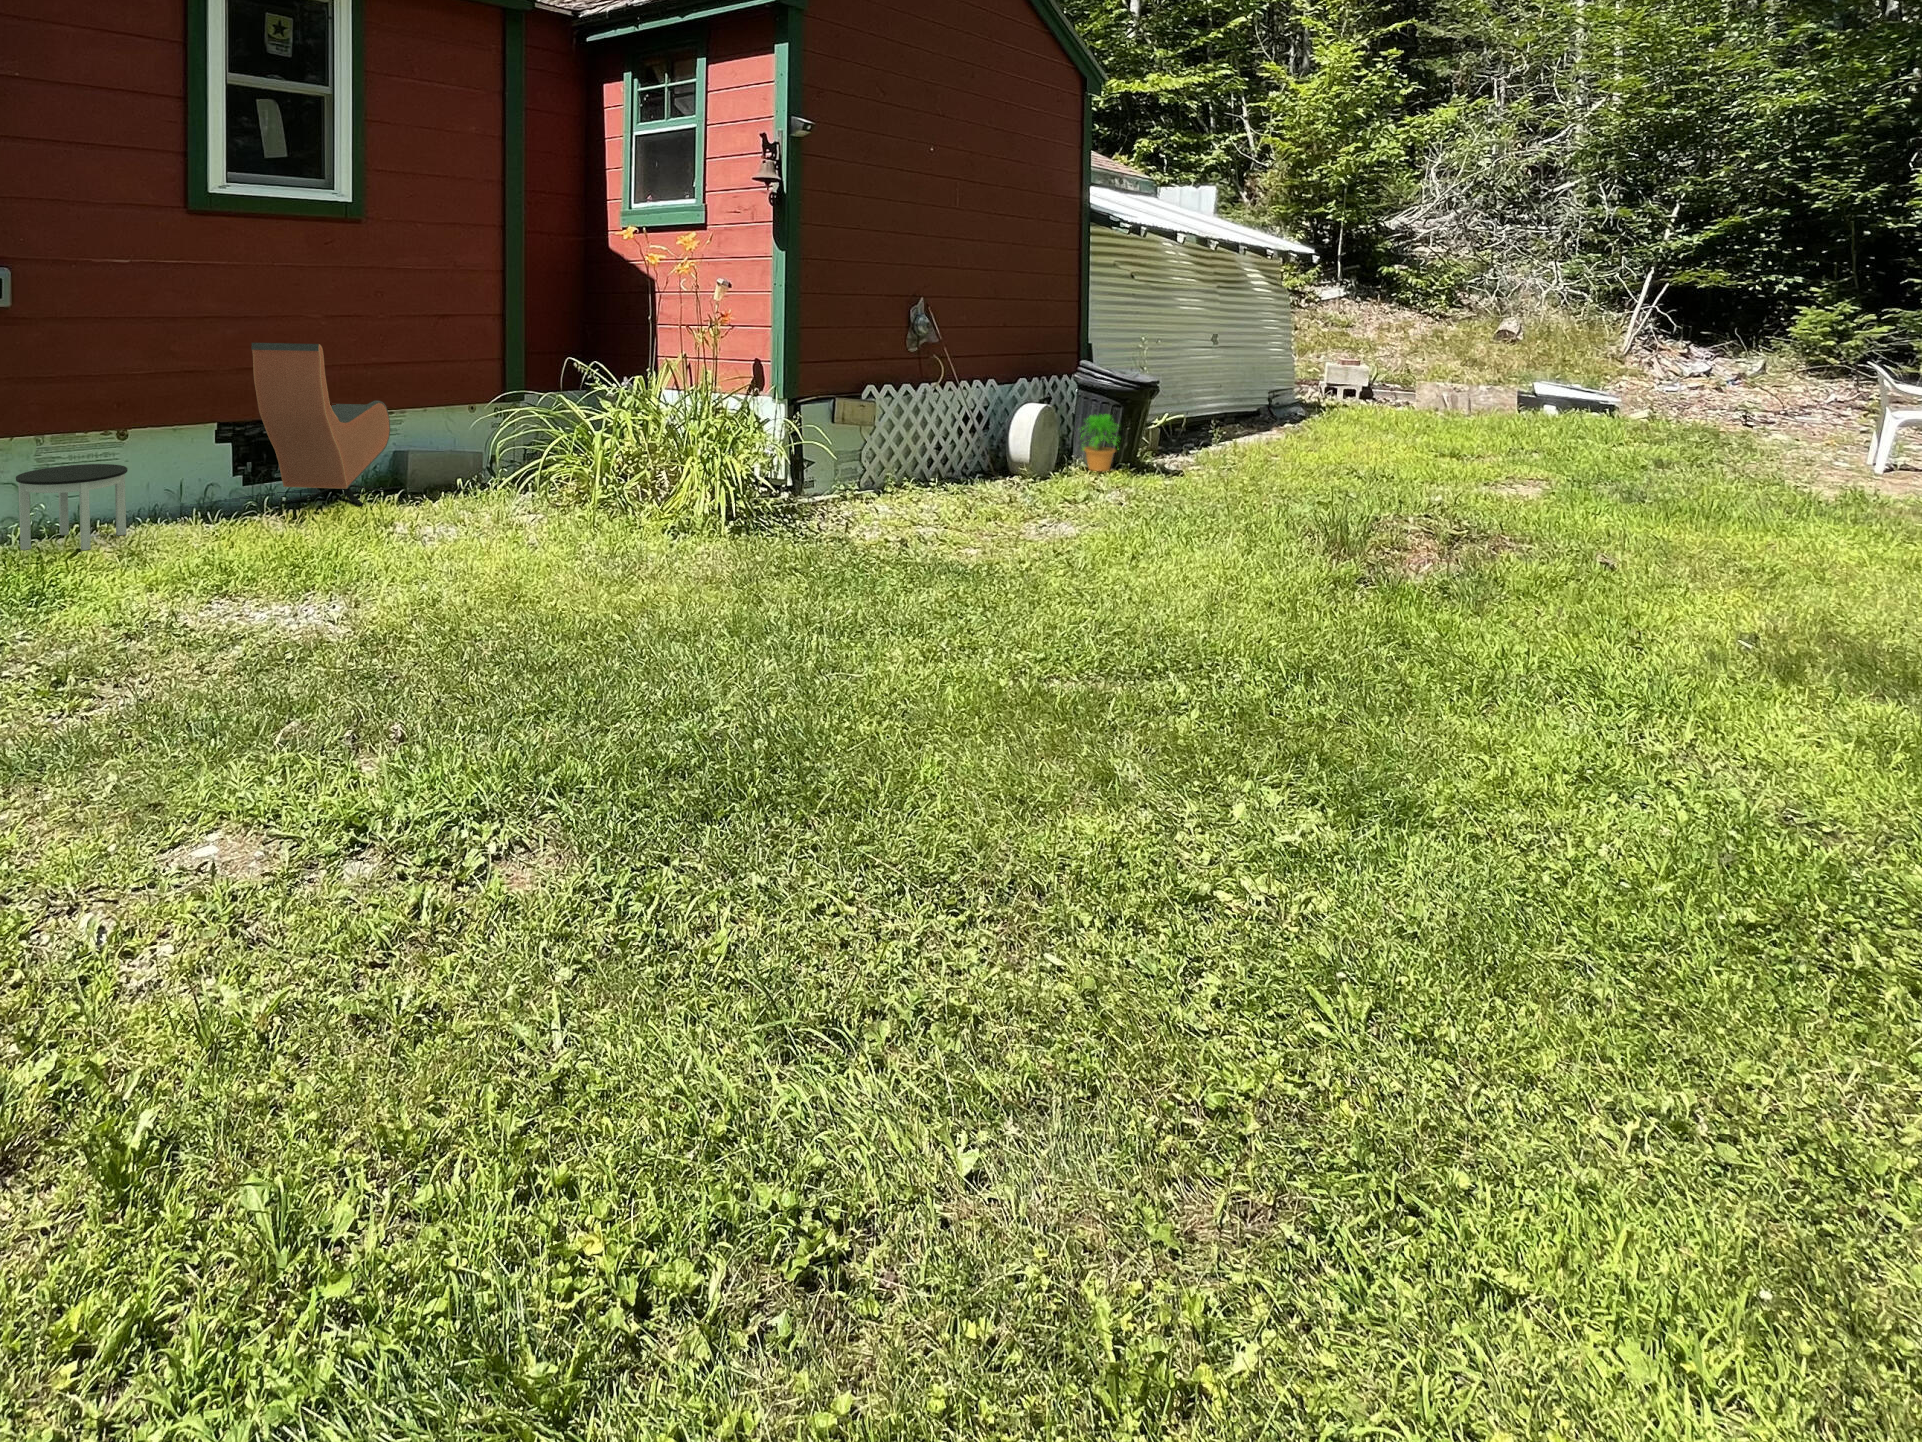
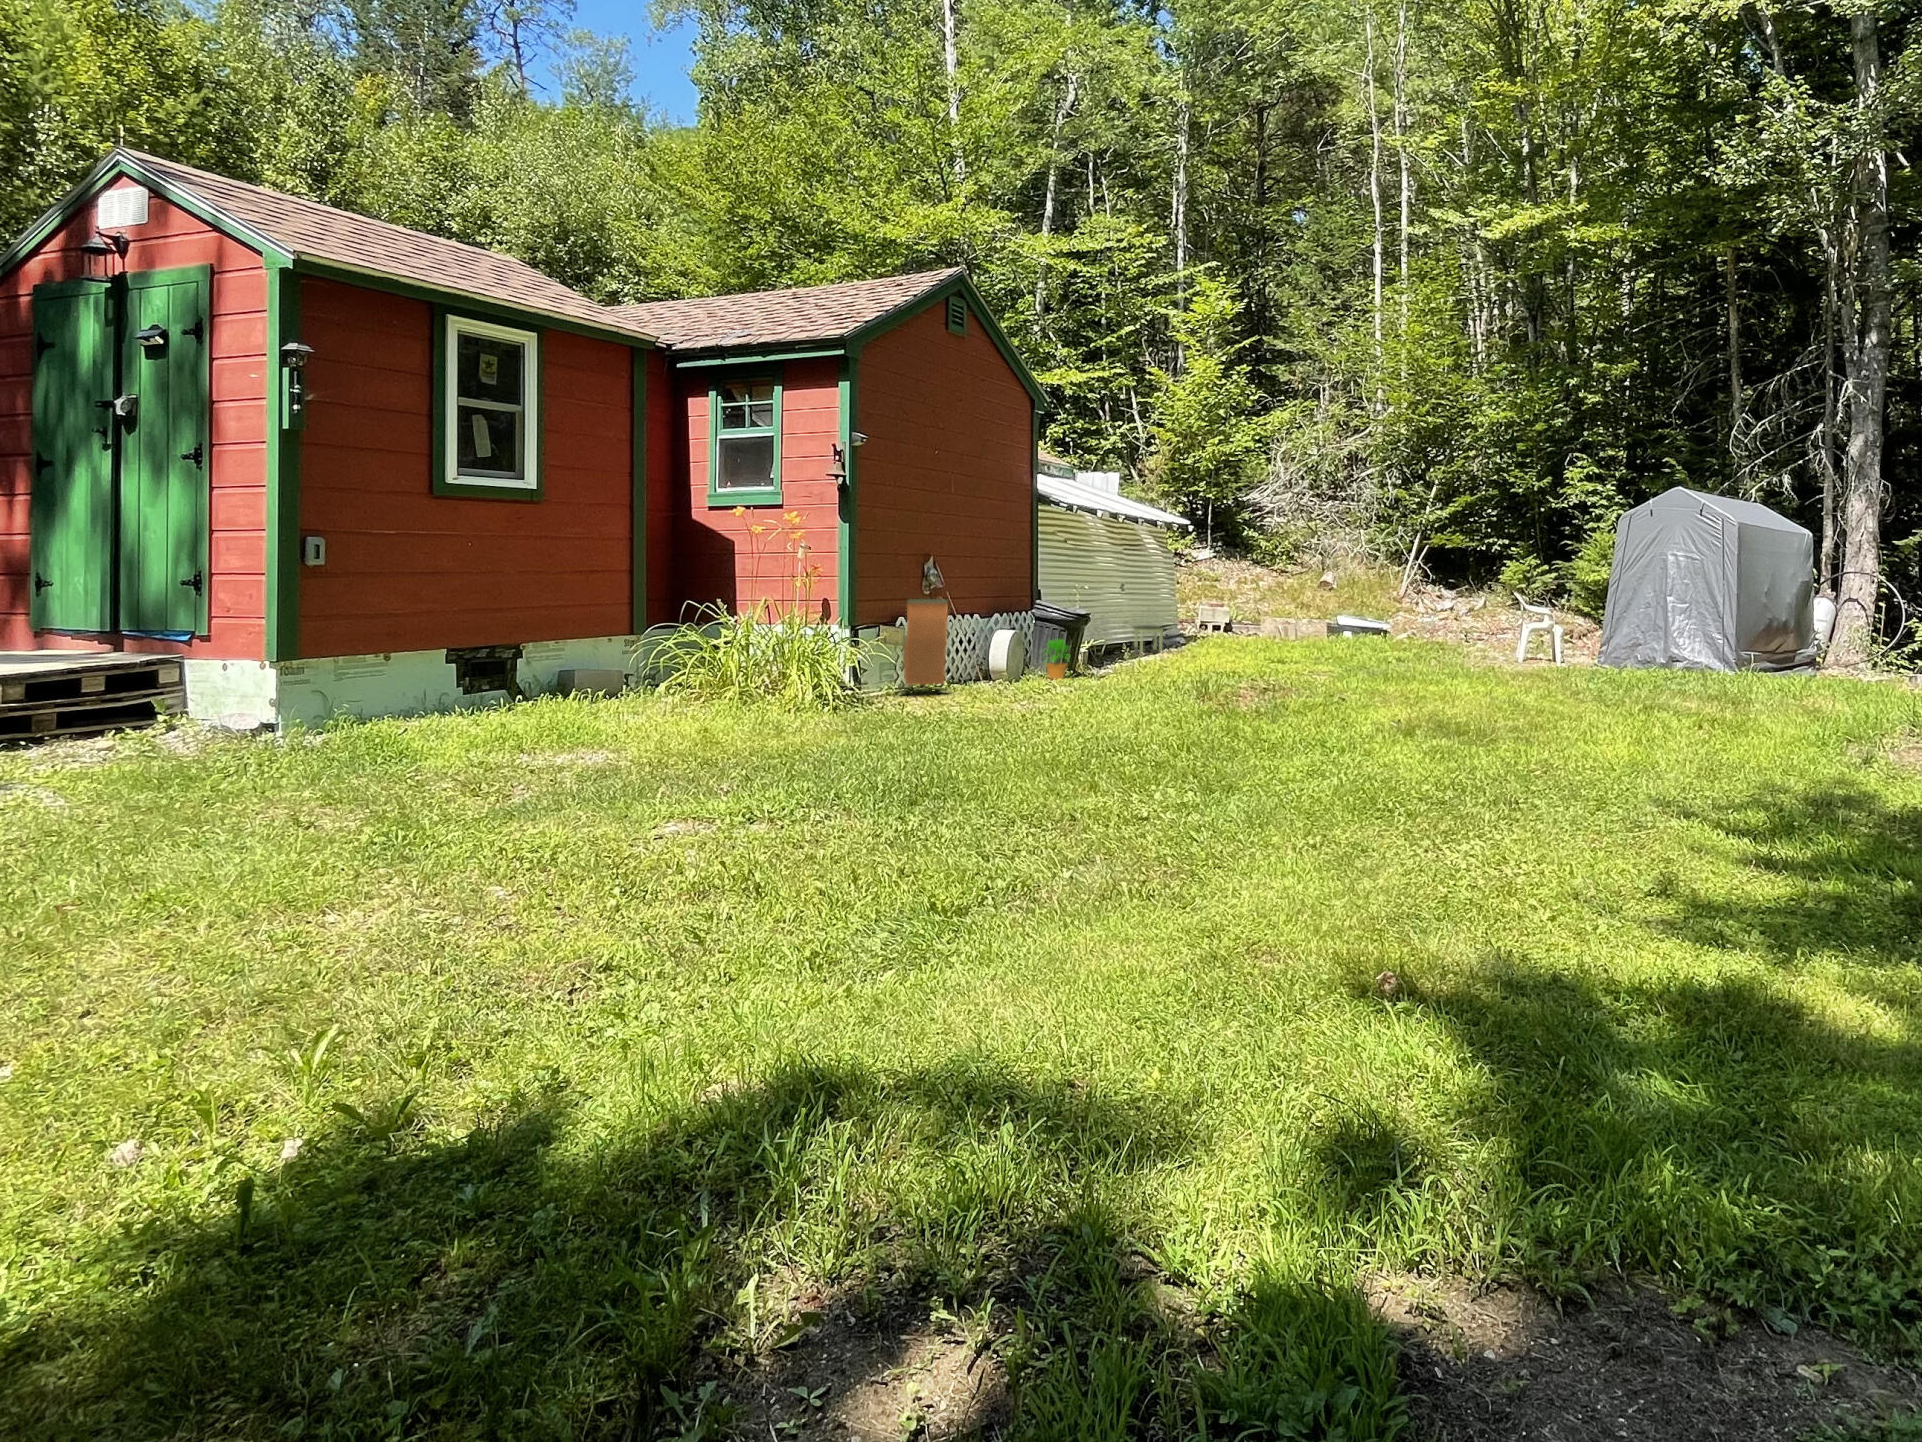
armchair: present [251,343,400,506] -> present [903,599,948,693]
round table: present [16,464,128,550] -> present [1134,625,1163,652]

